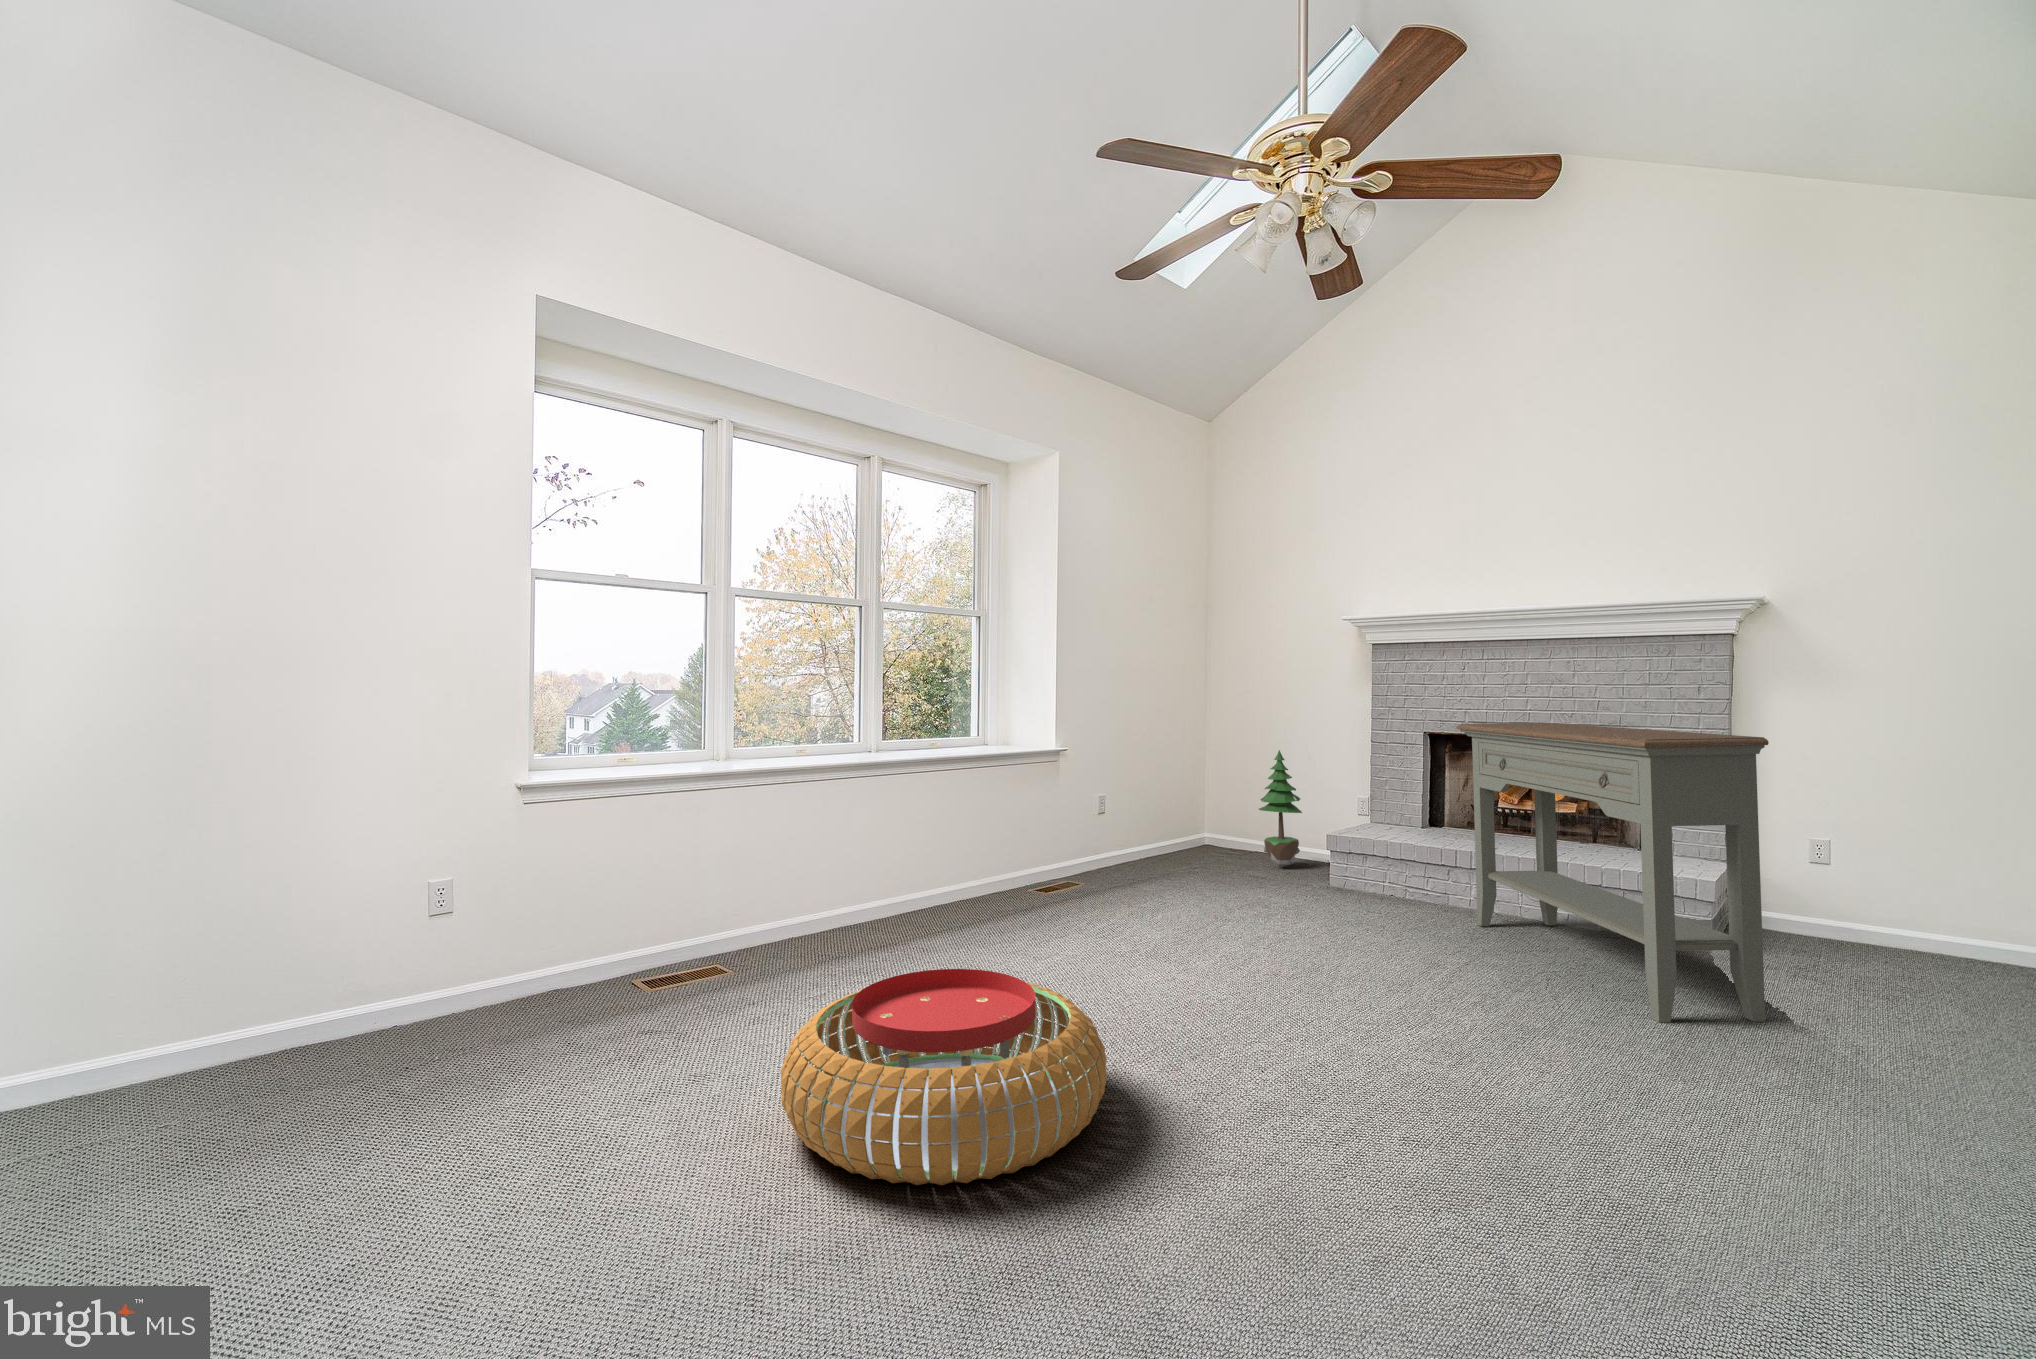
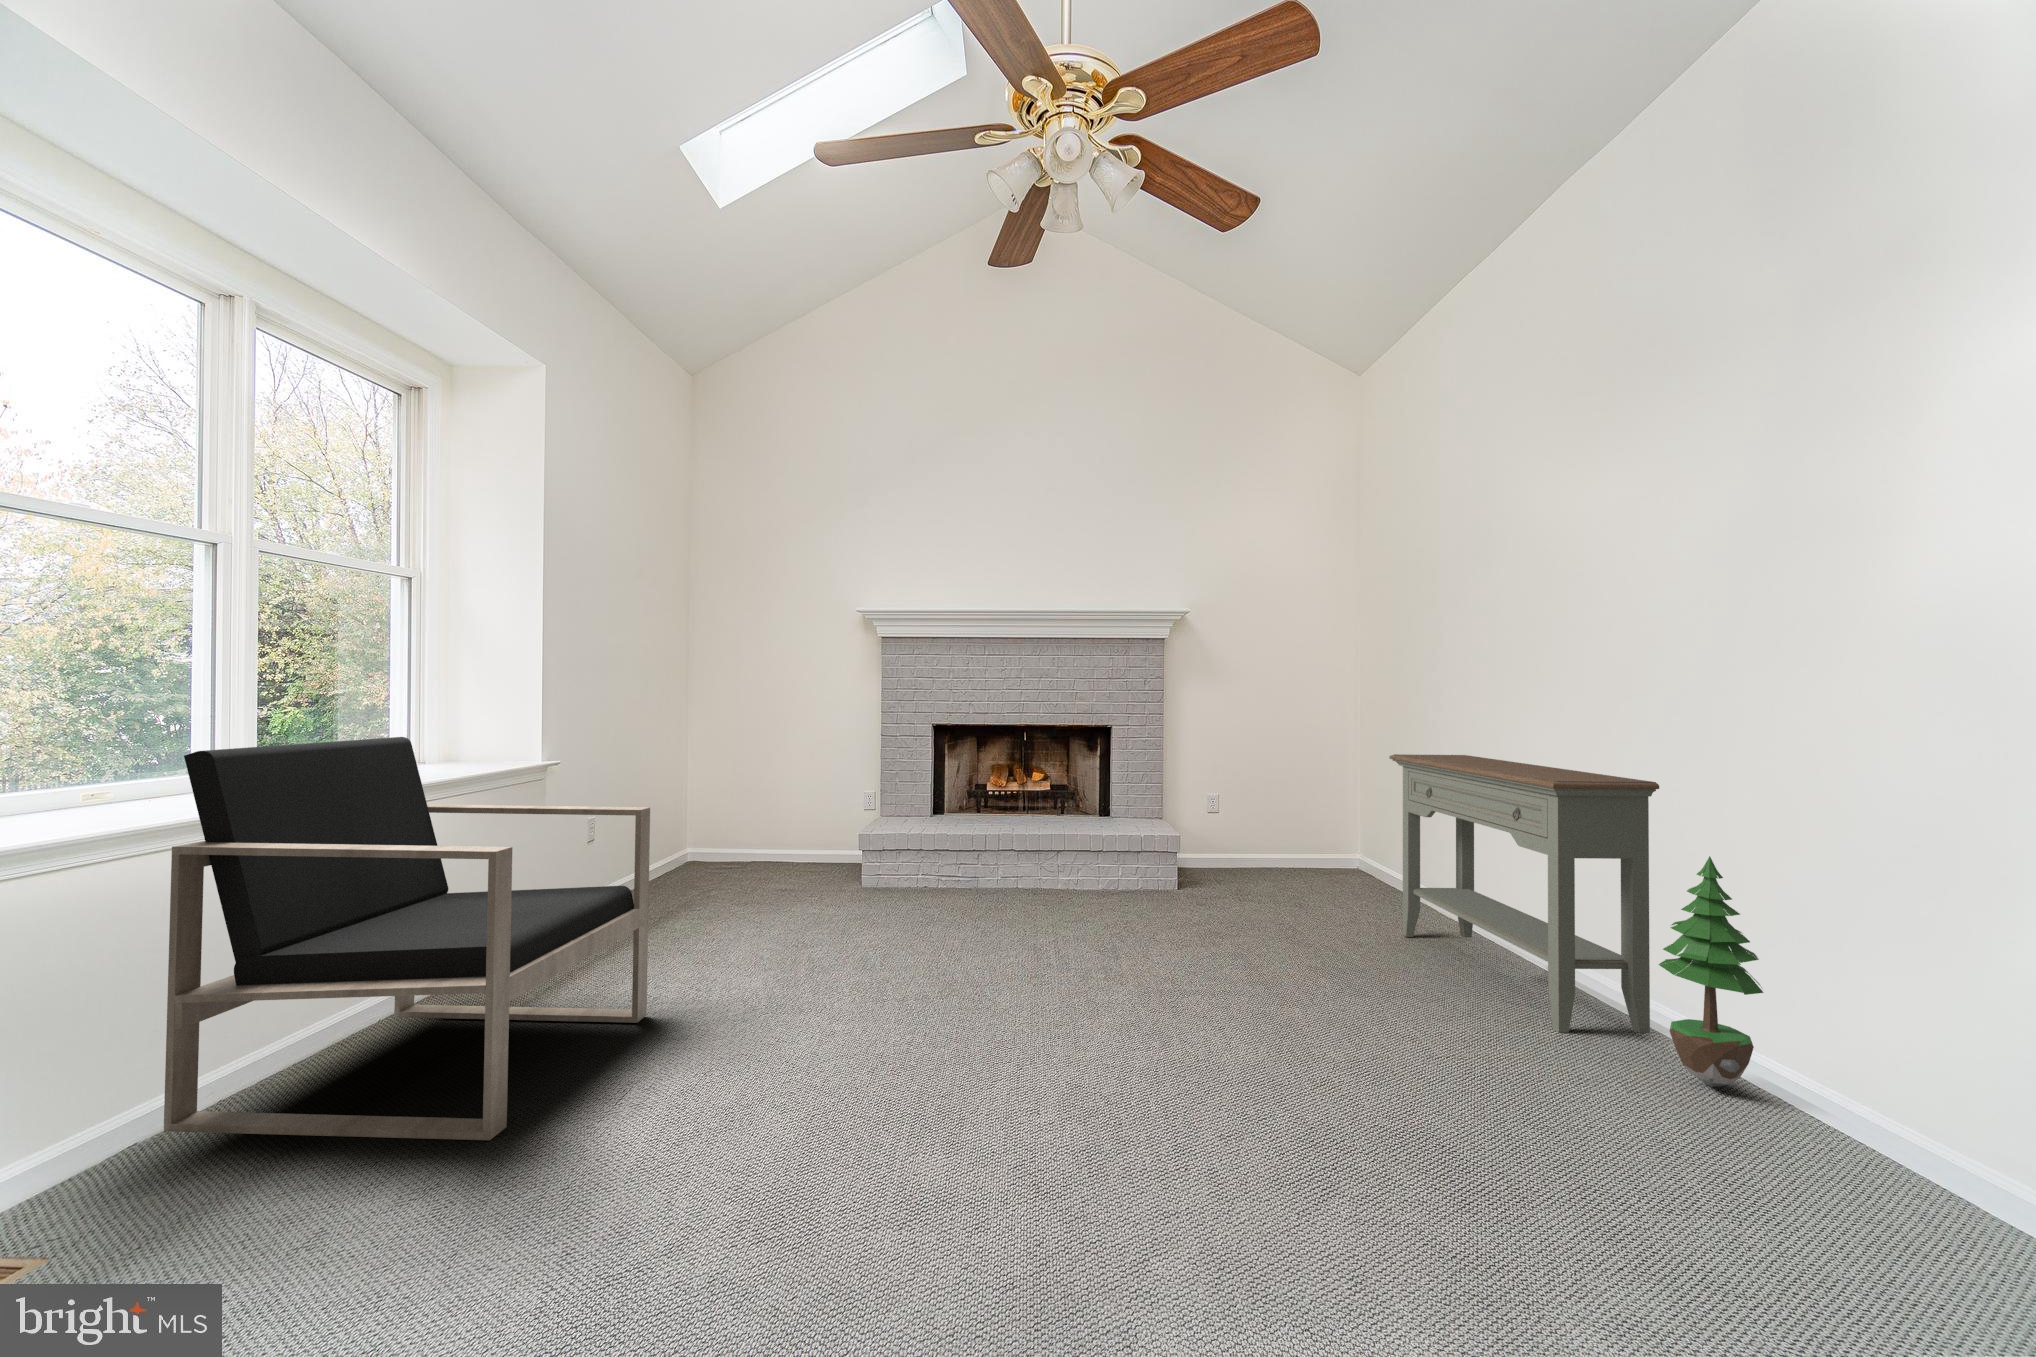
armchair: none [152,728,651,1144] -> present [164,737,650,1140]
potted tree: present [1259,750,1302,868] -> present [1659,856,1763,1087]
pouf: present [781,969,1107,1185] -> none [770,978,1071,1185]

